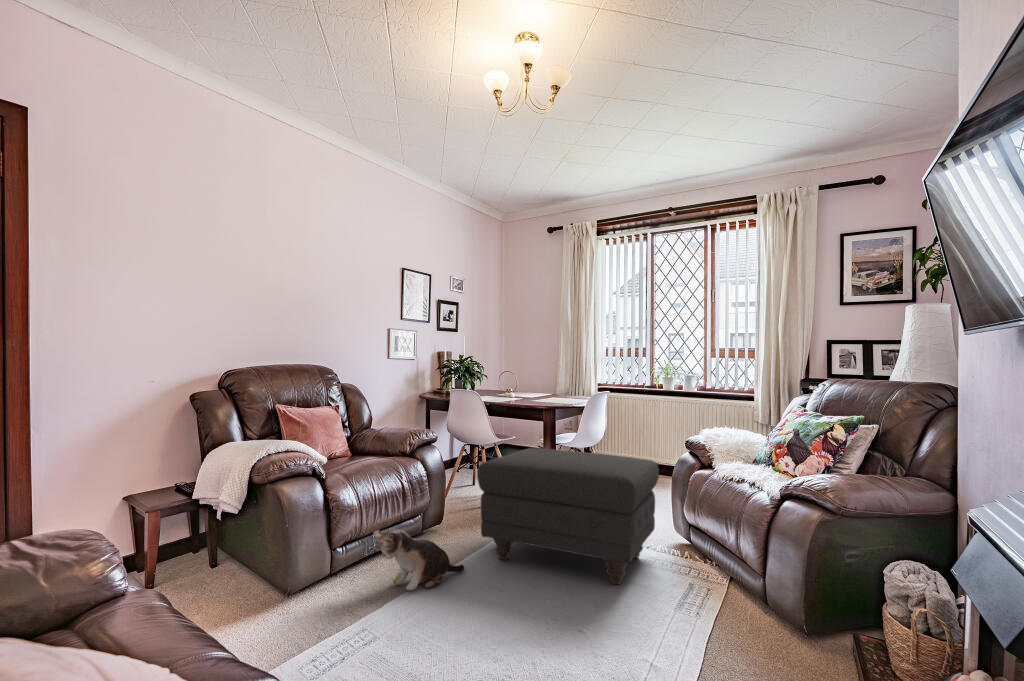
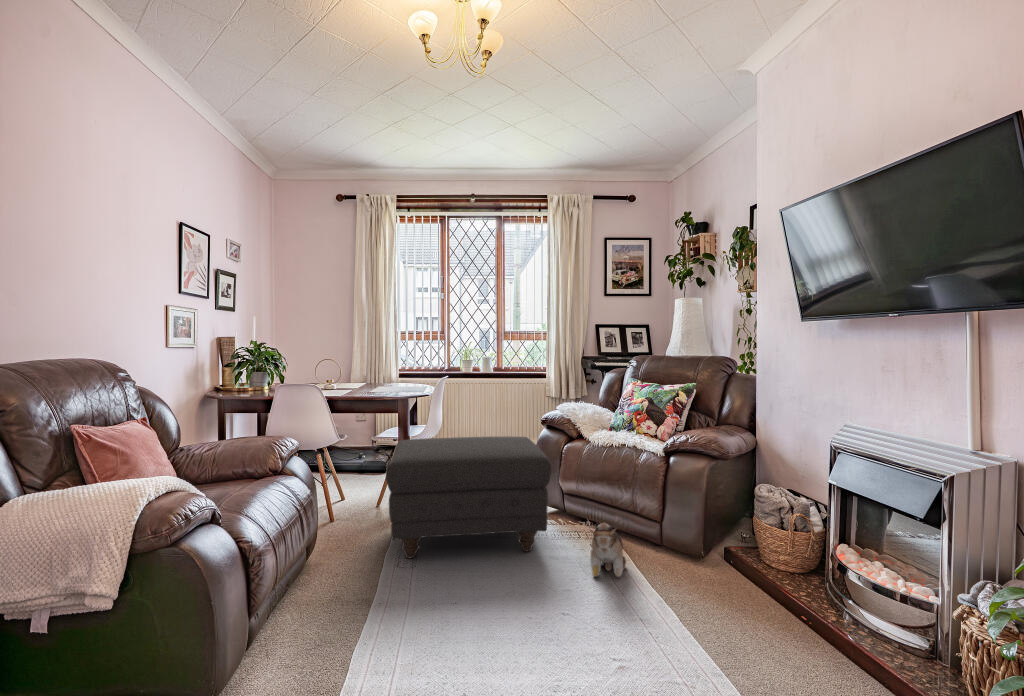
plush toy: present [373,529,464,591] -> present [590,523,626,577]

